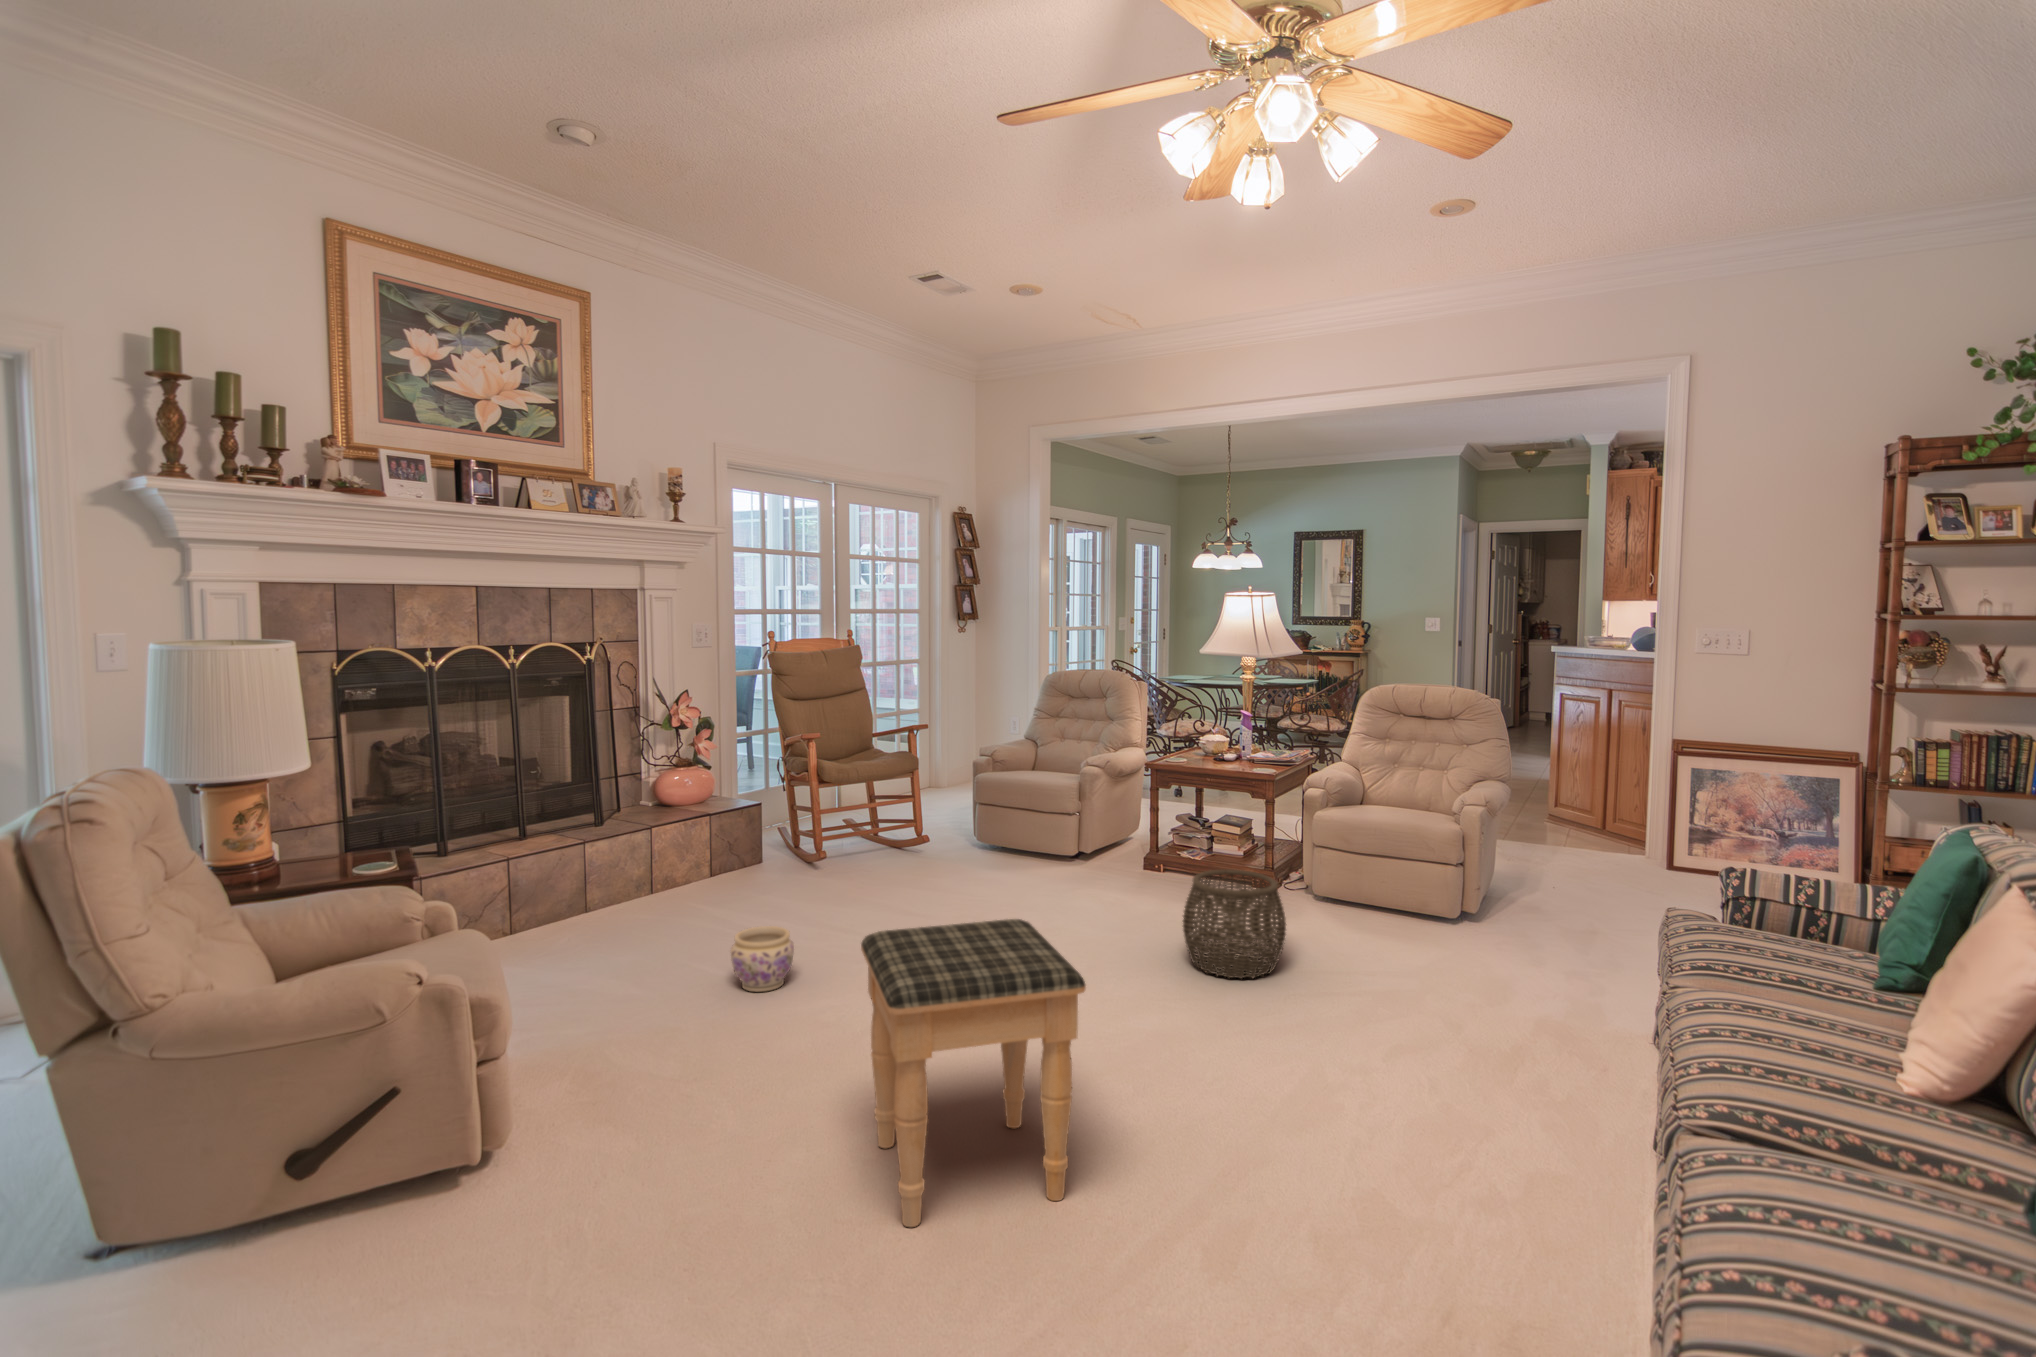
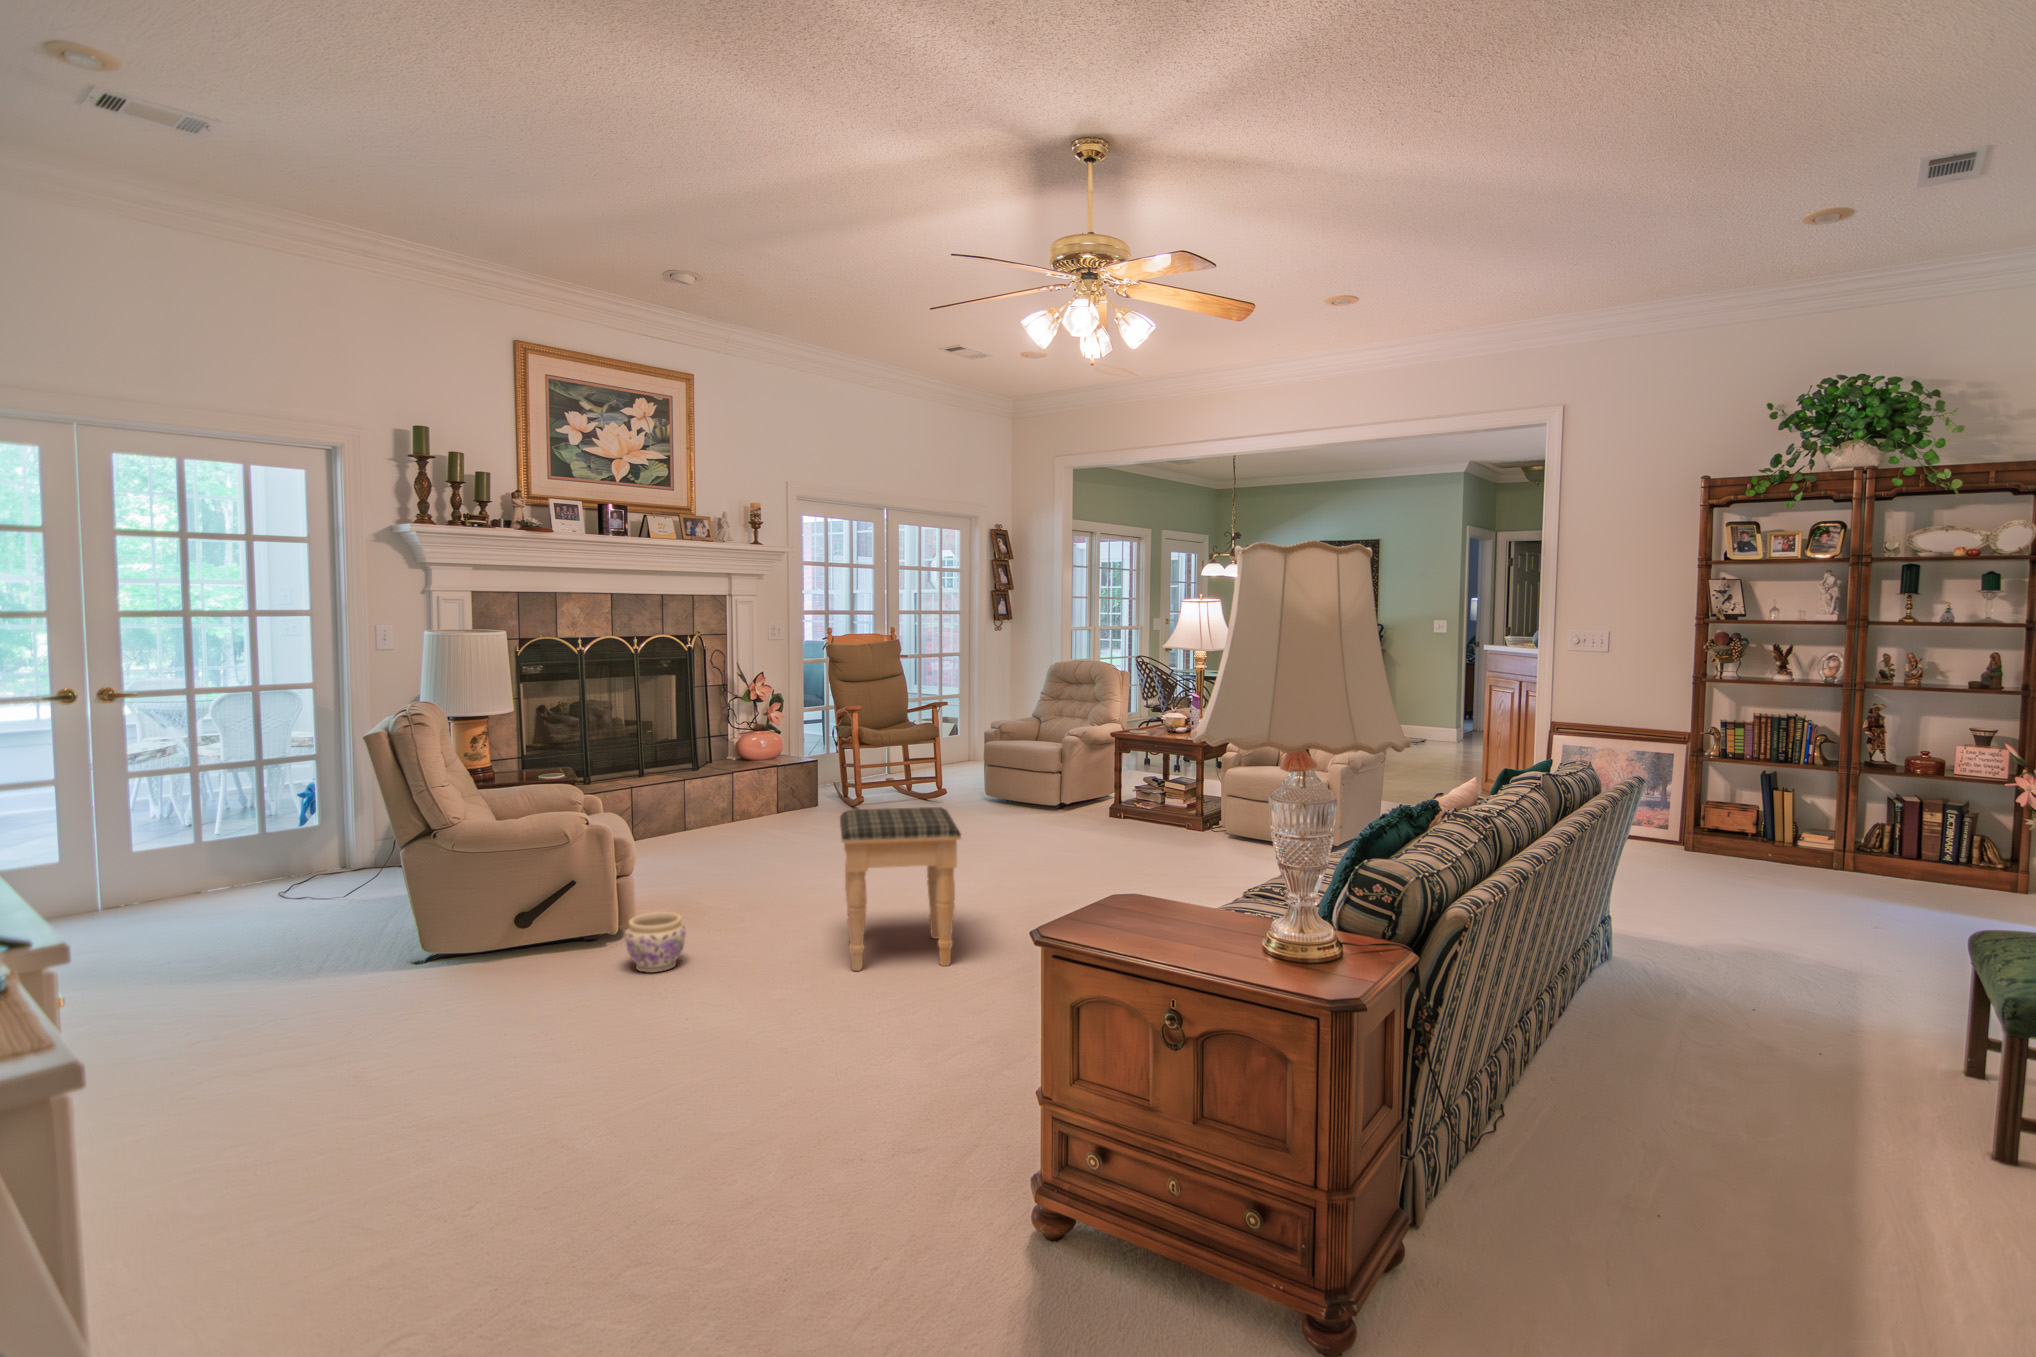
woven basket: present [1183,869,1286,979] -> none [1098,804,1173,879]
planter: present [731,926,794,992] -> present [625,912,686,973]

